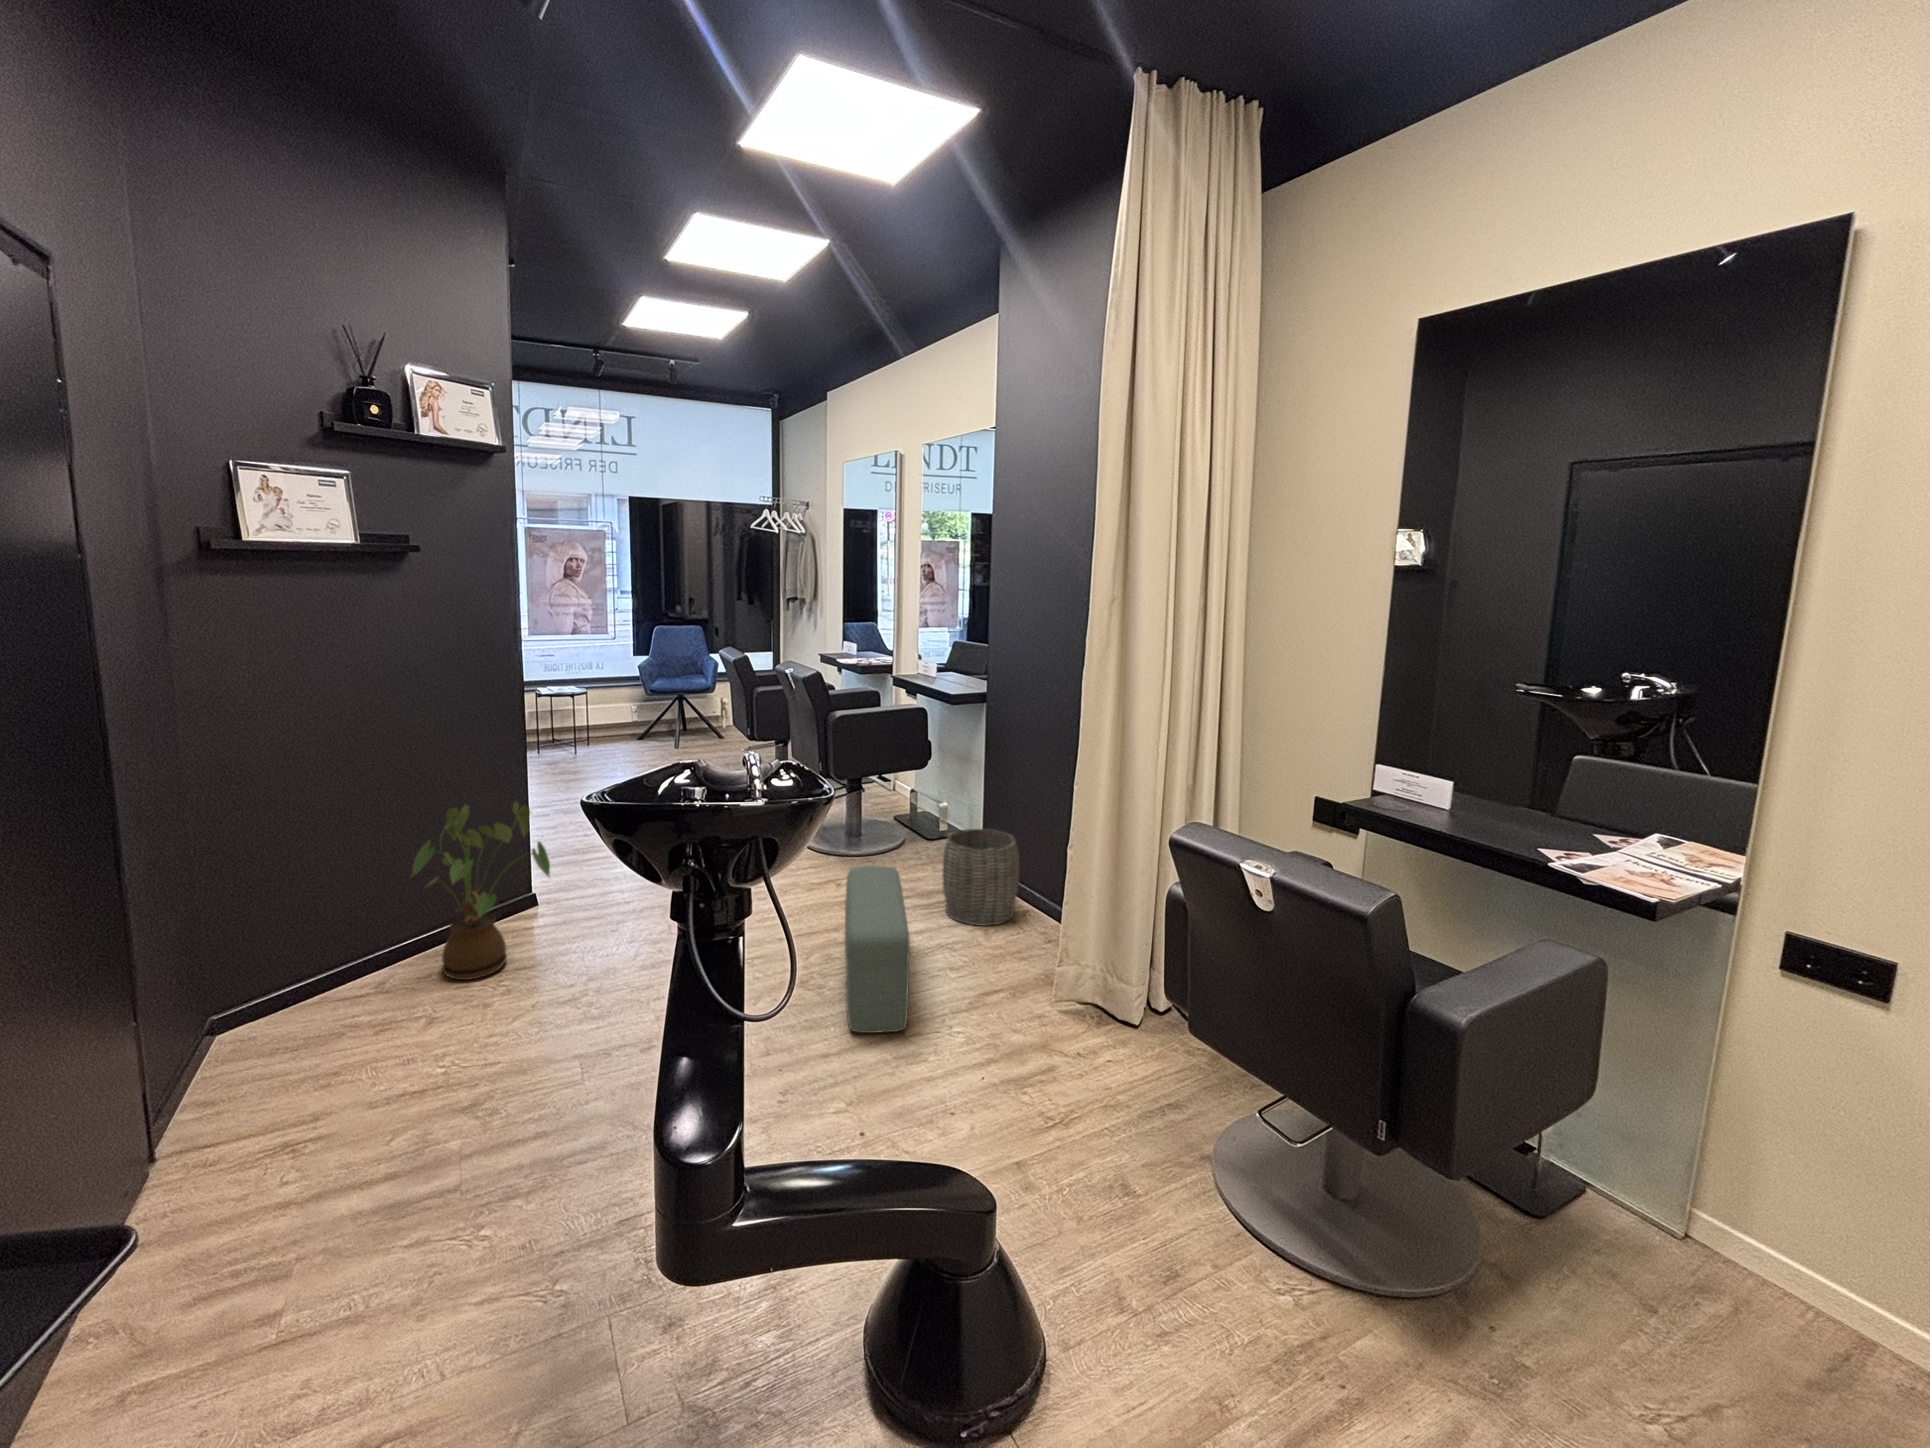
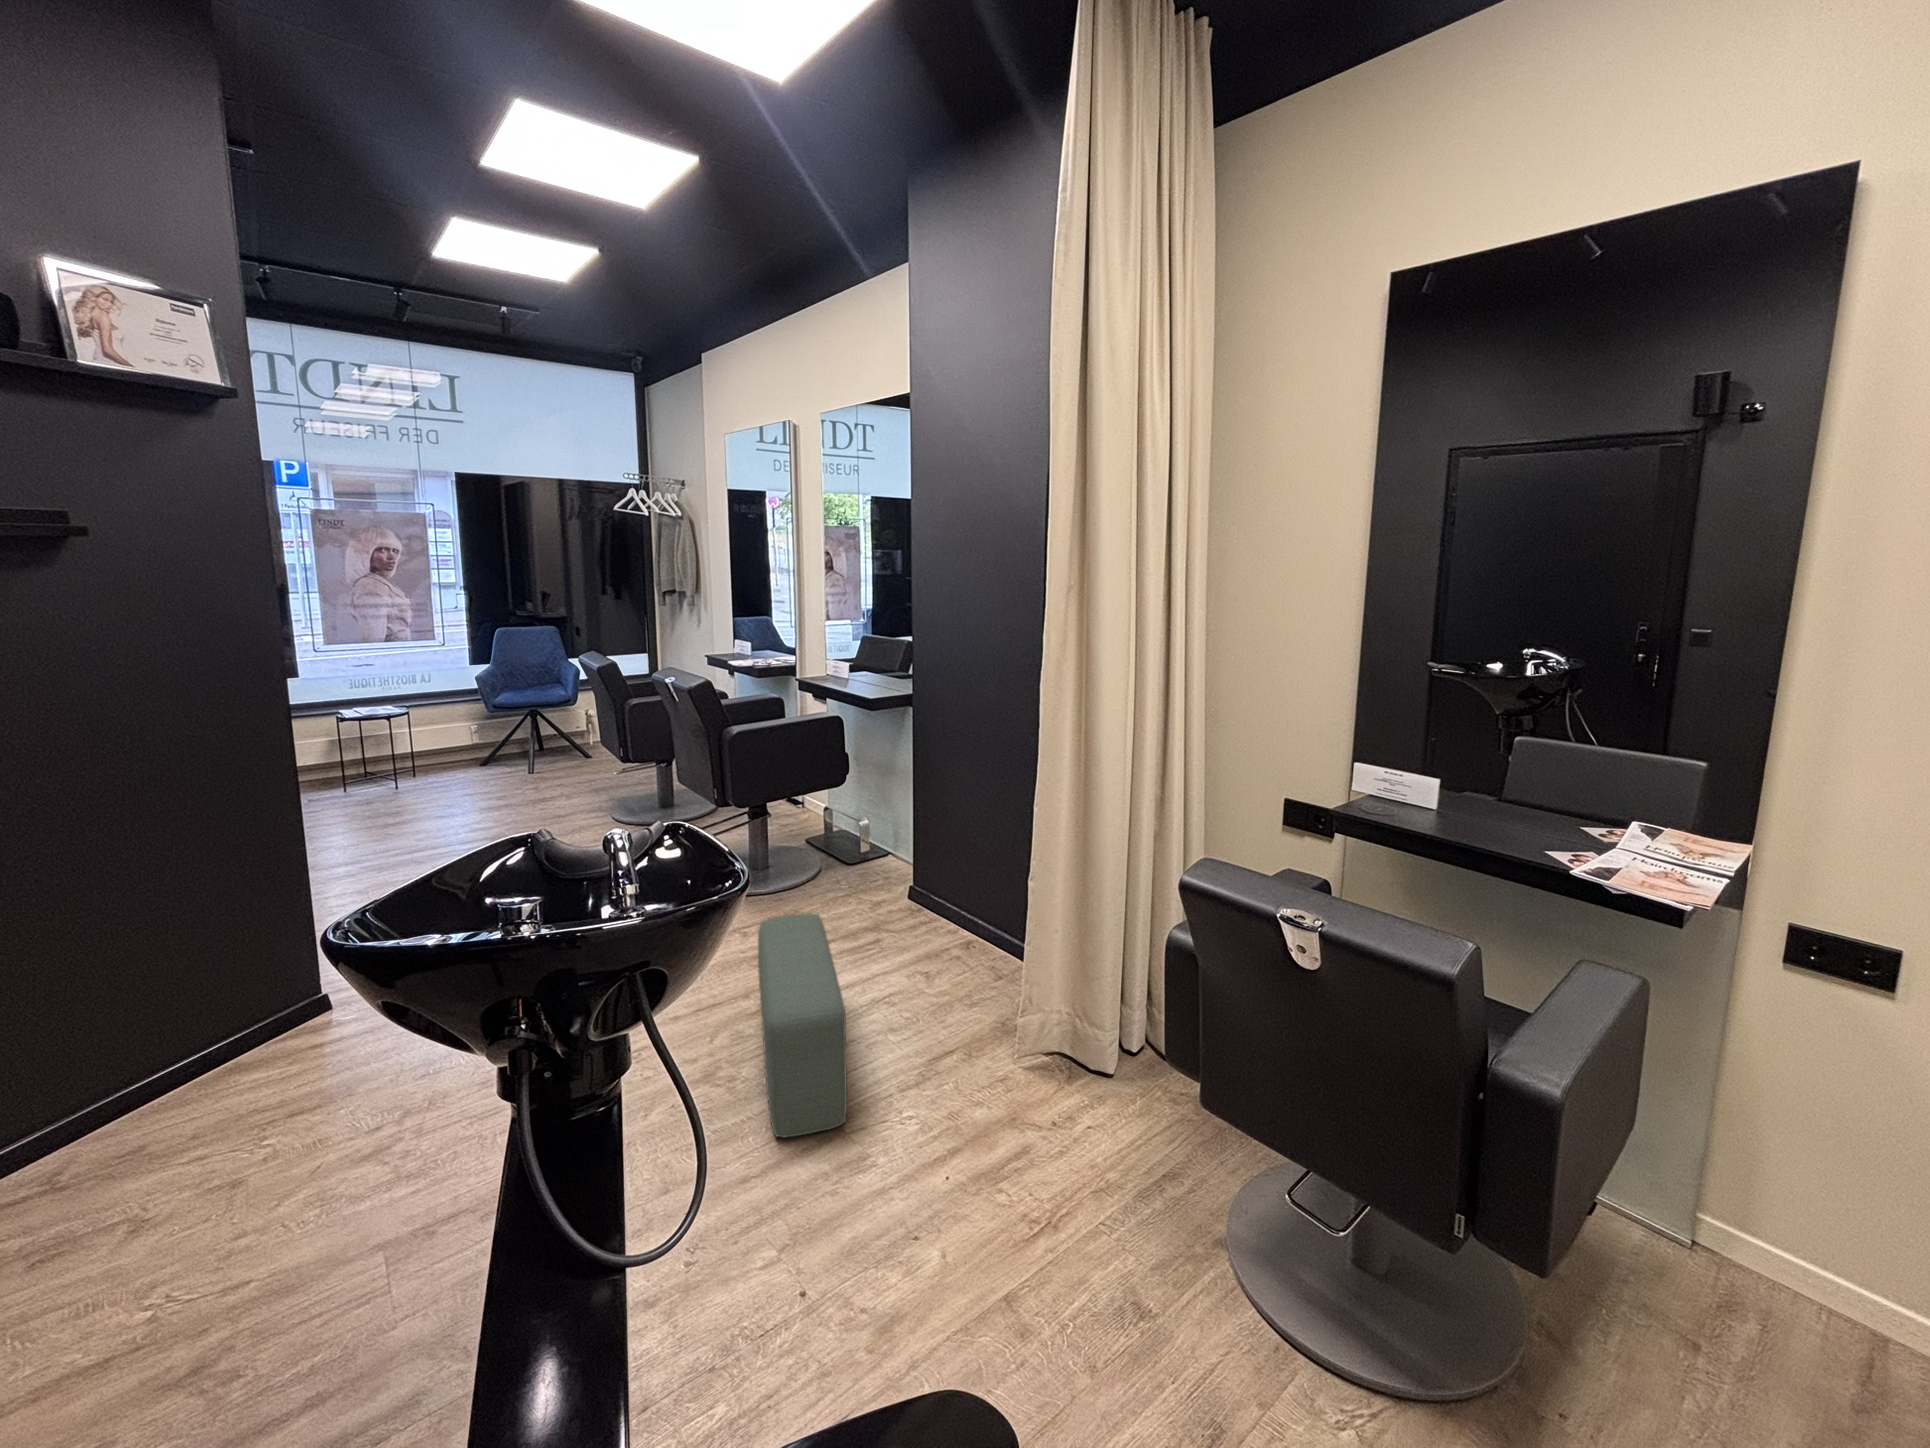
house plant: present [413,802,550,980] -> none [92,882,336,1149]
woven basket: present [943,829,1019,926] -> none [871,852,958,965]

